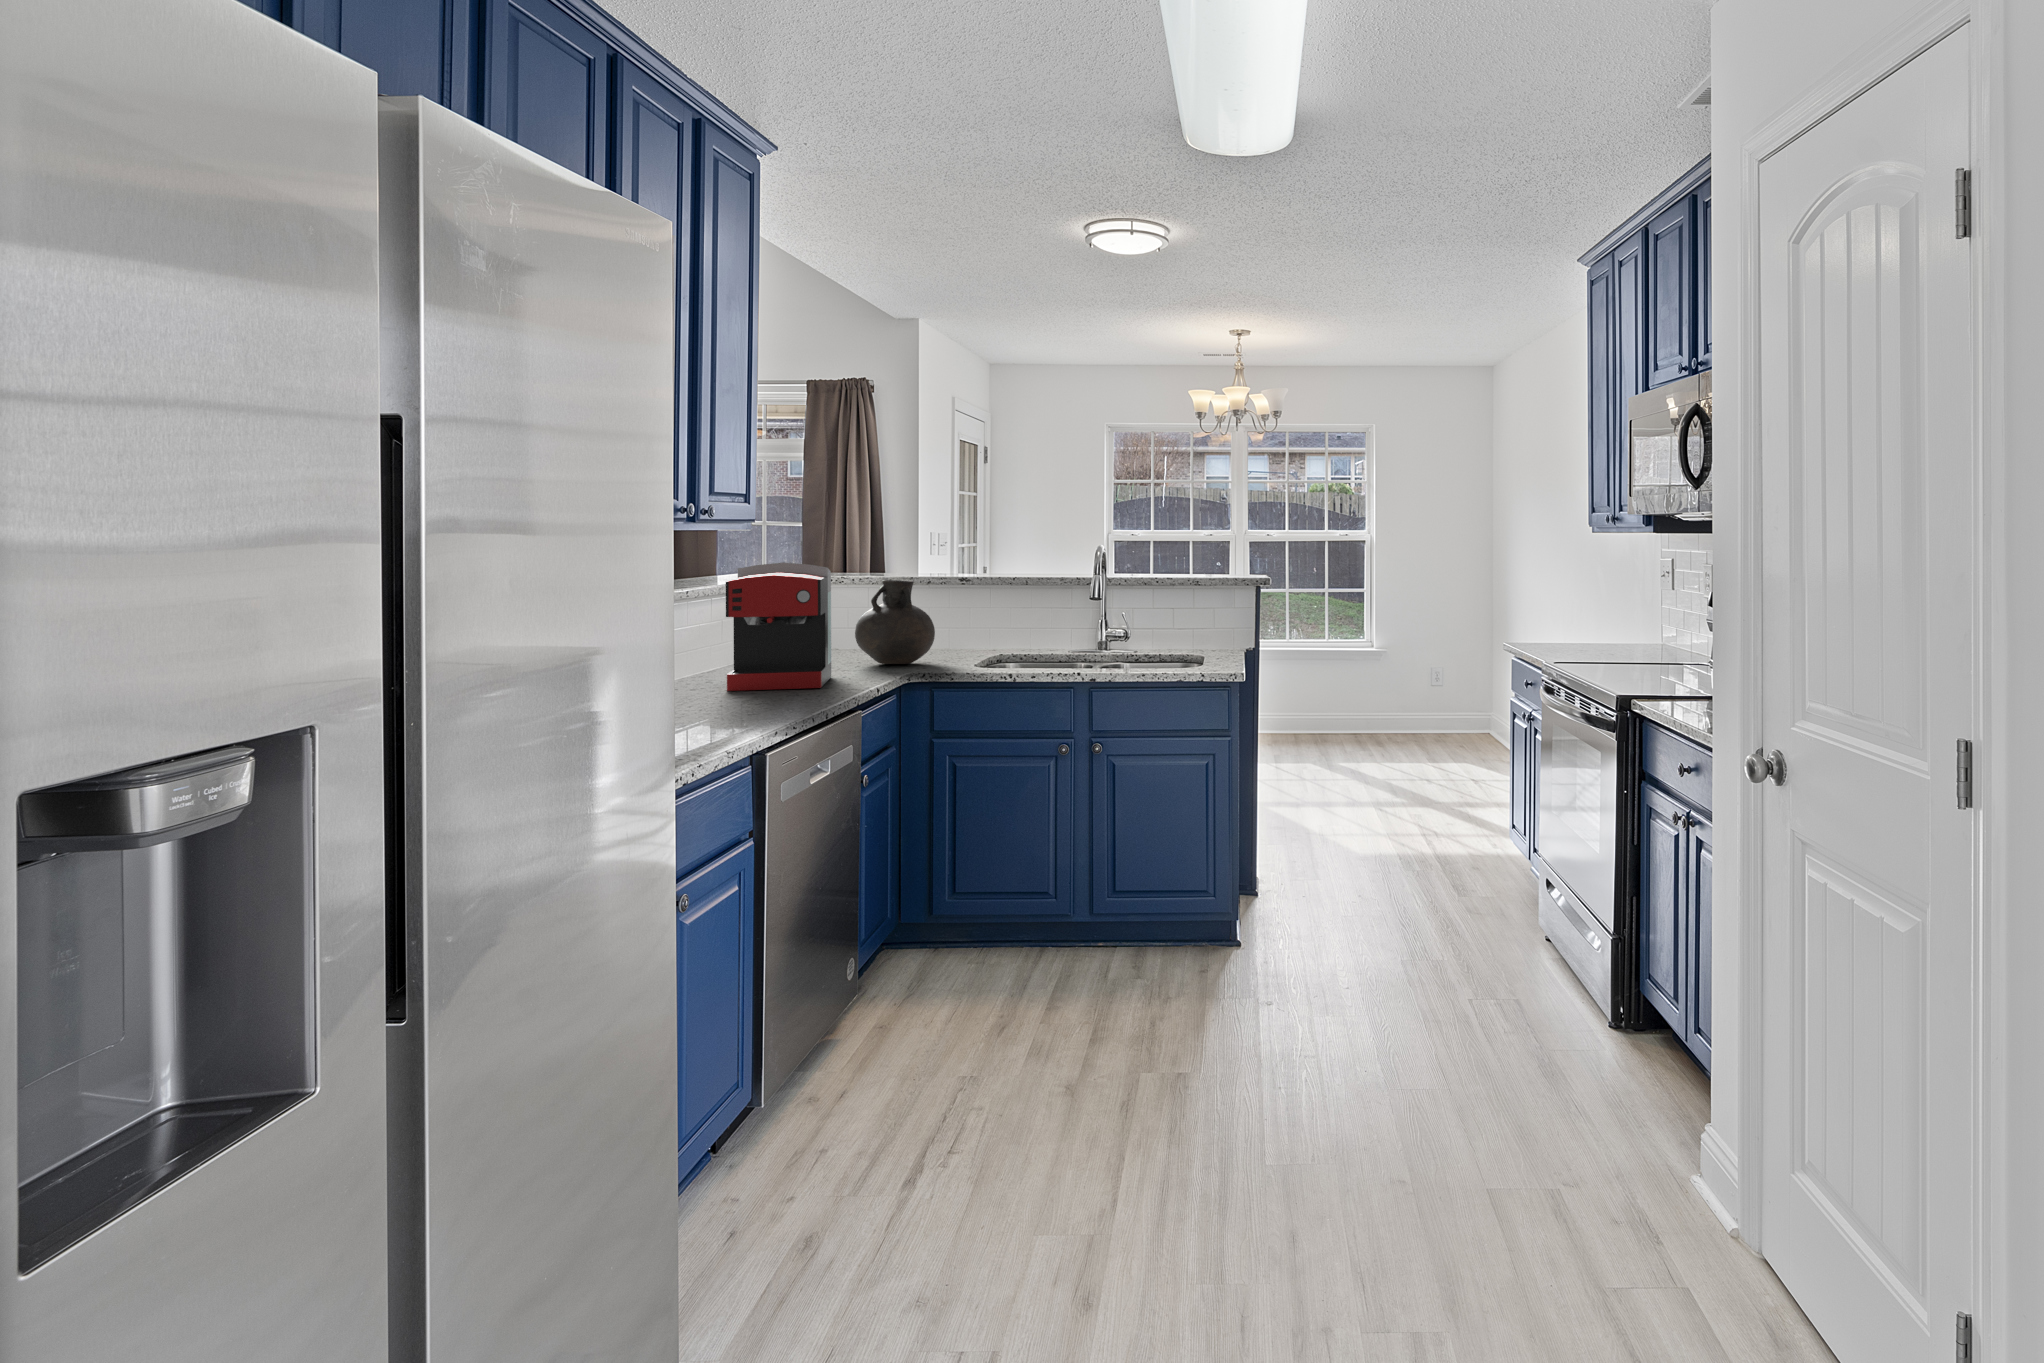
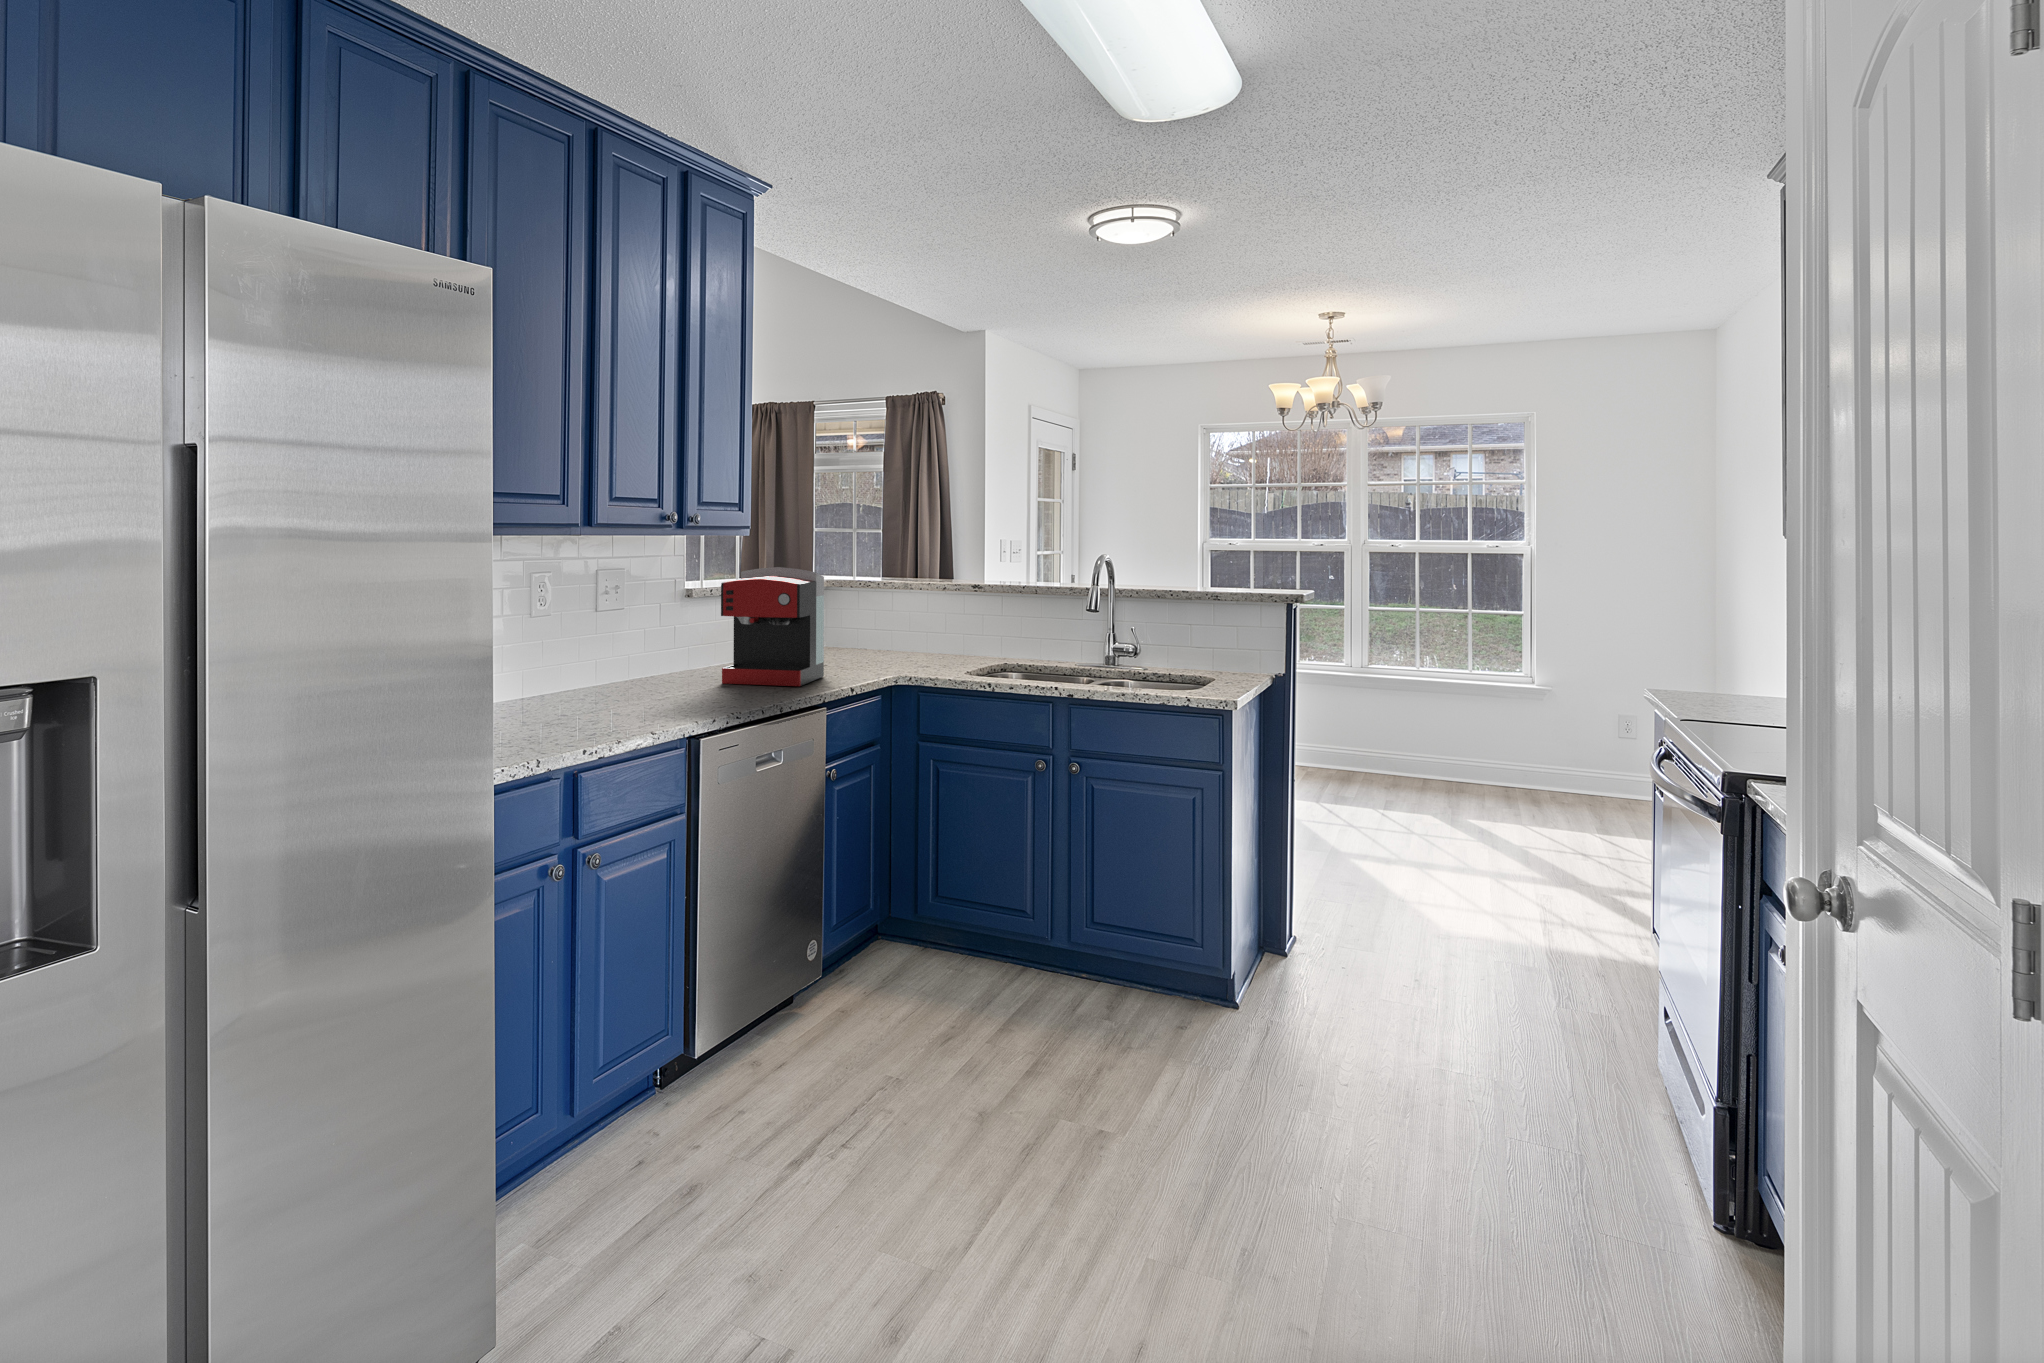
vase: present [855,580,935,664] -> none [859,586,934,668]

